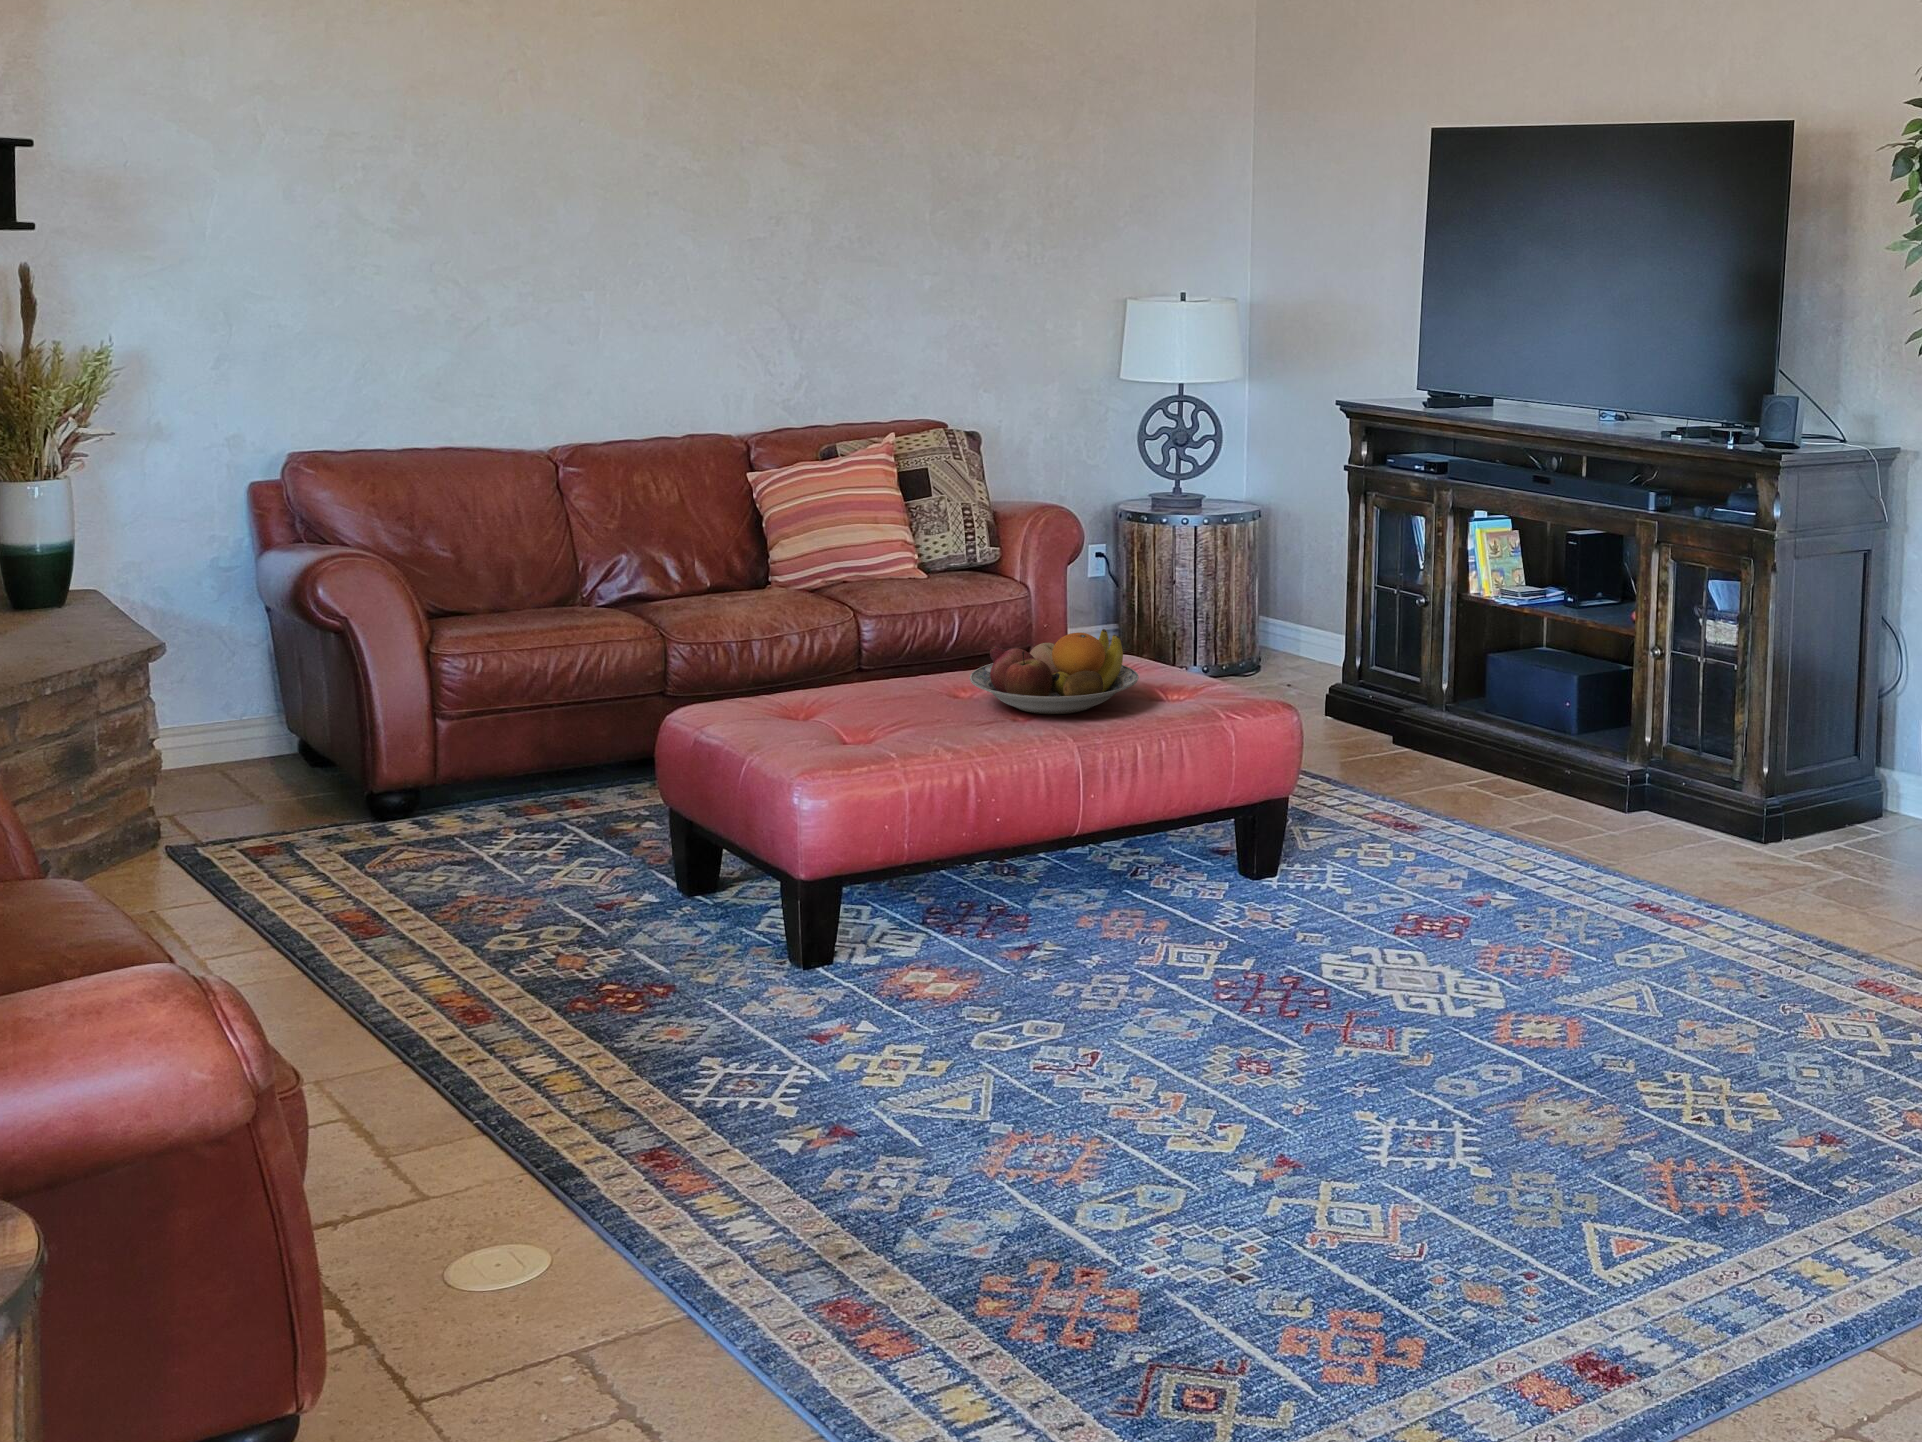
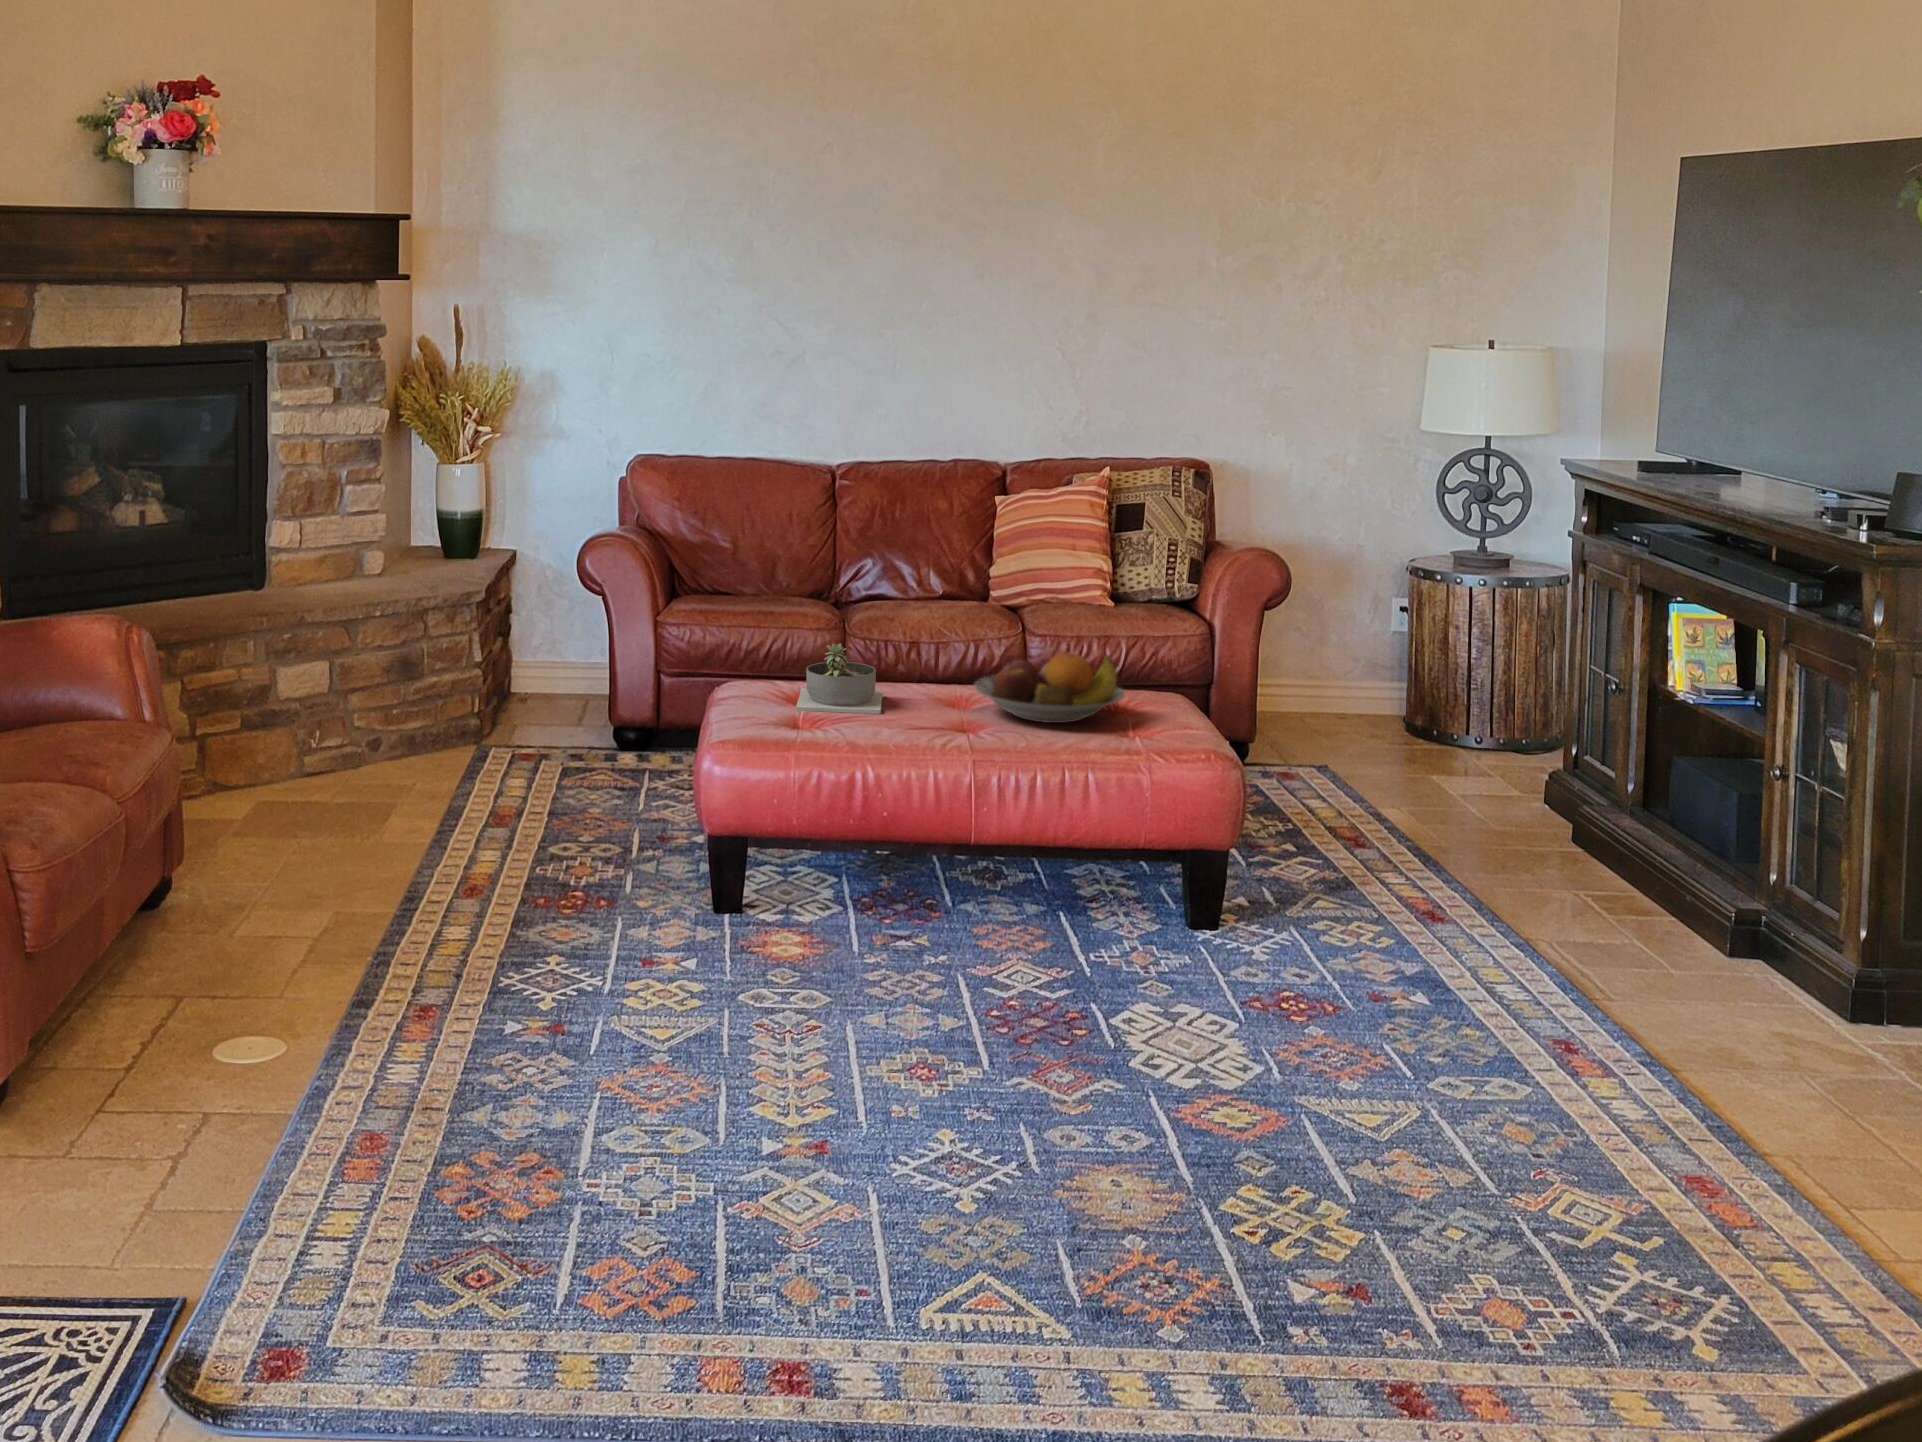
succulent planter: none [746,661,888,754] -> present [796,643,883,714]

